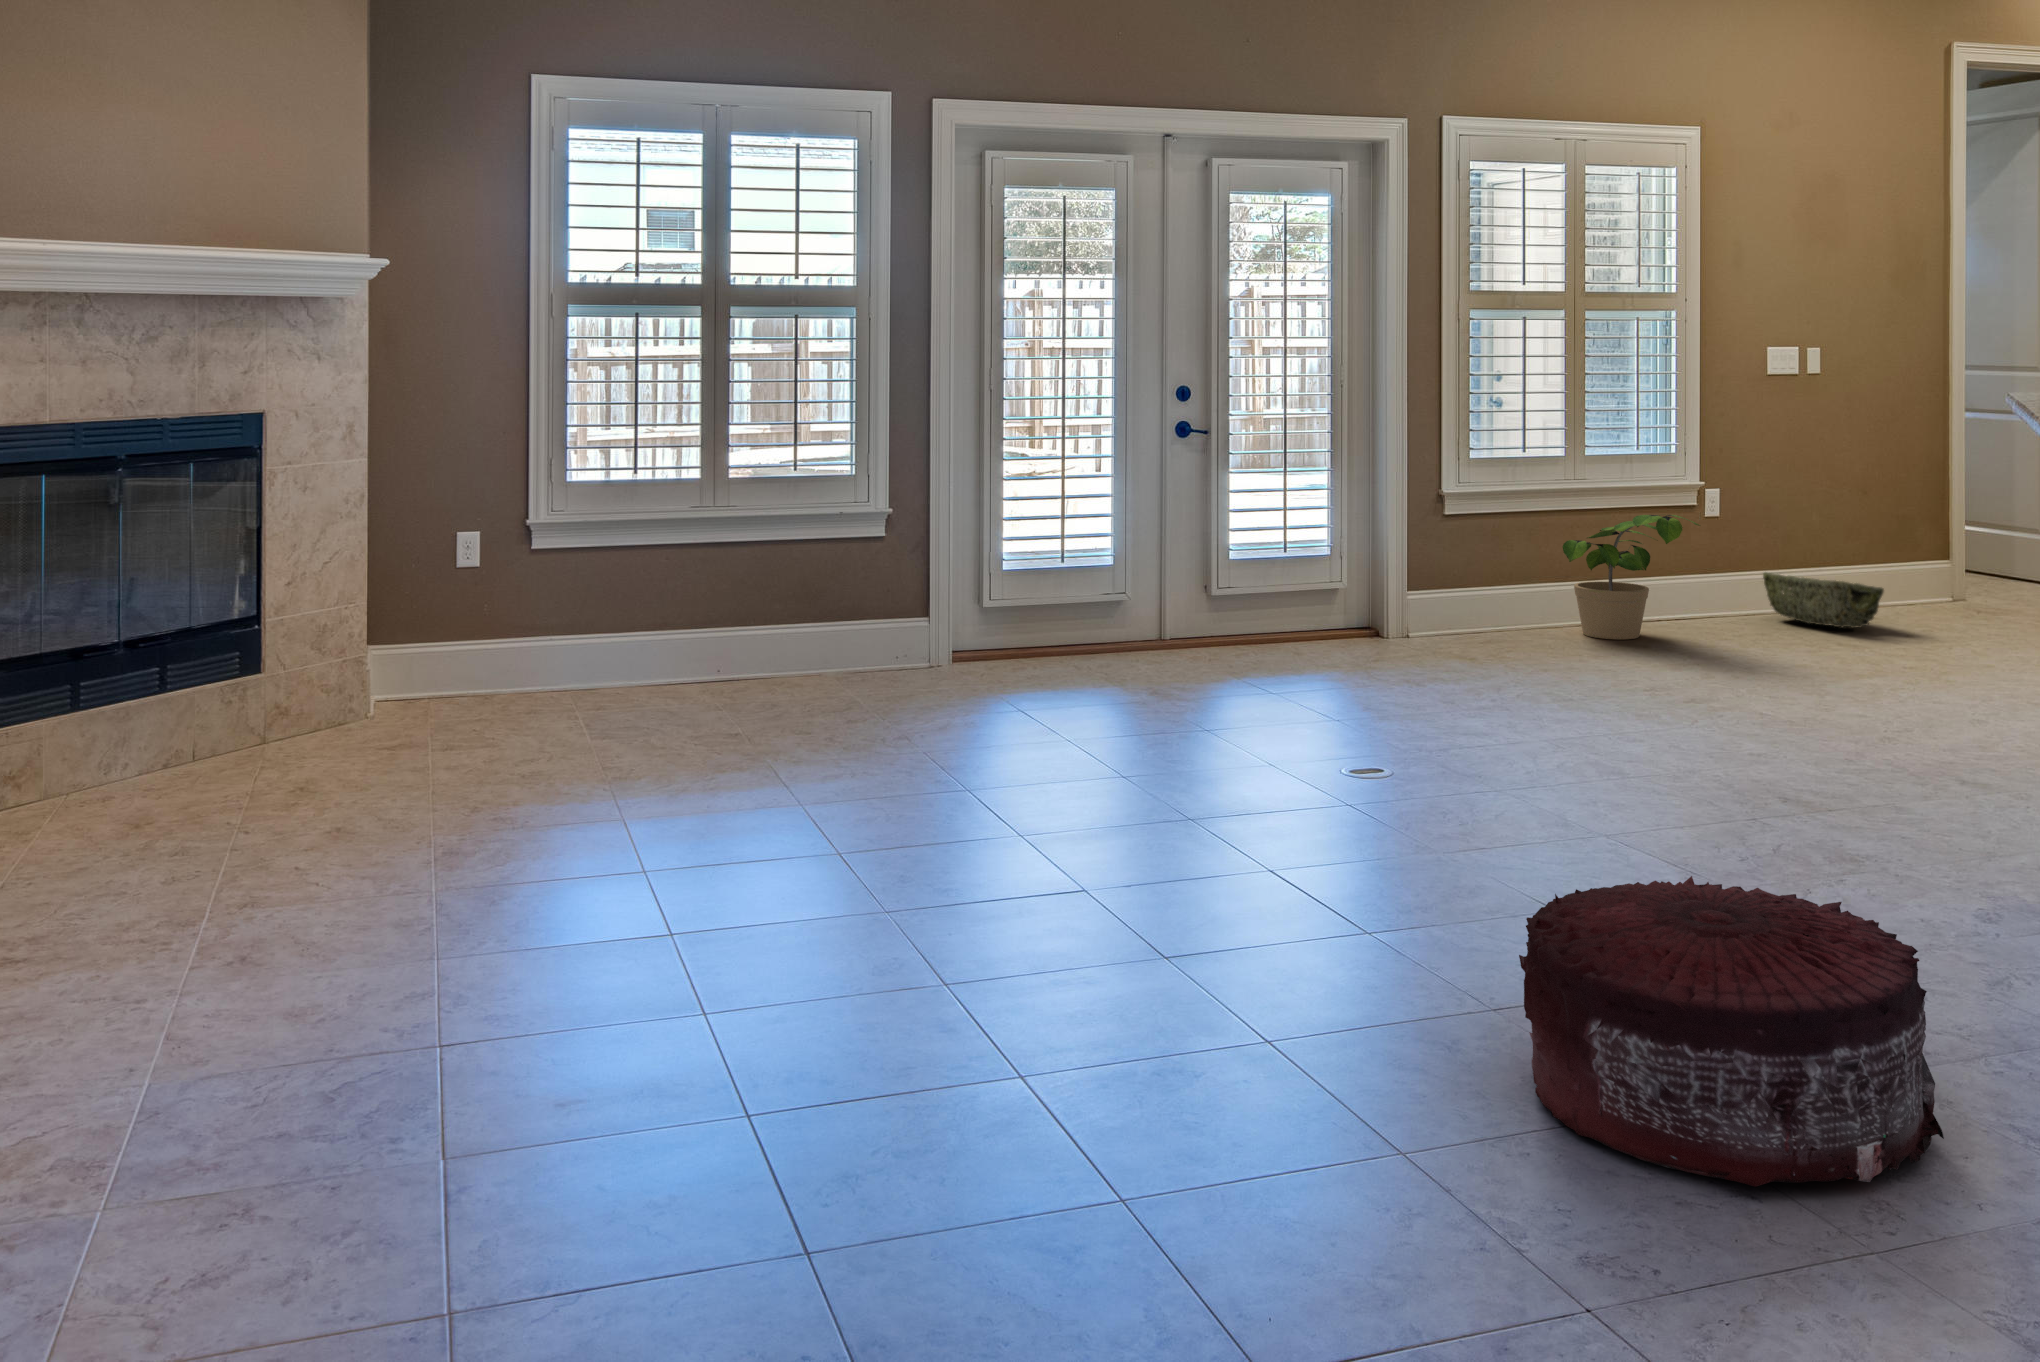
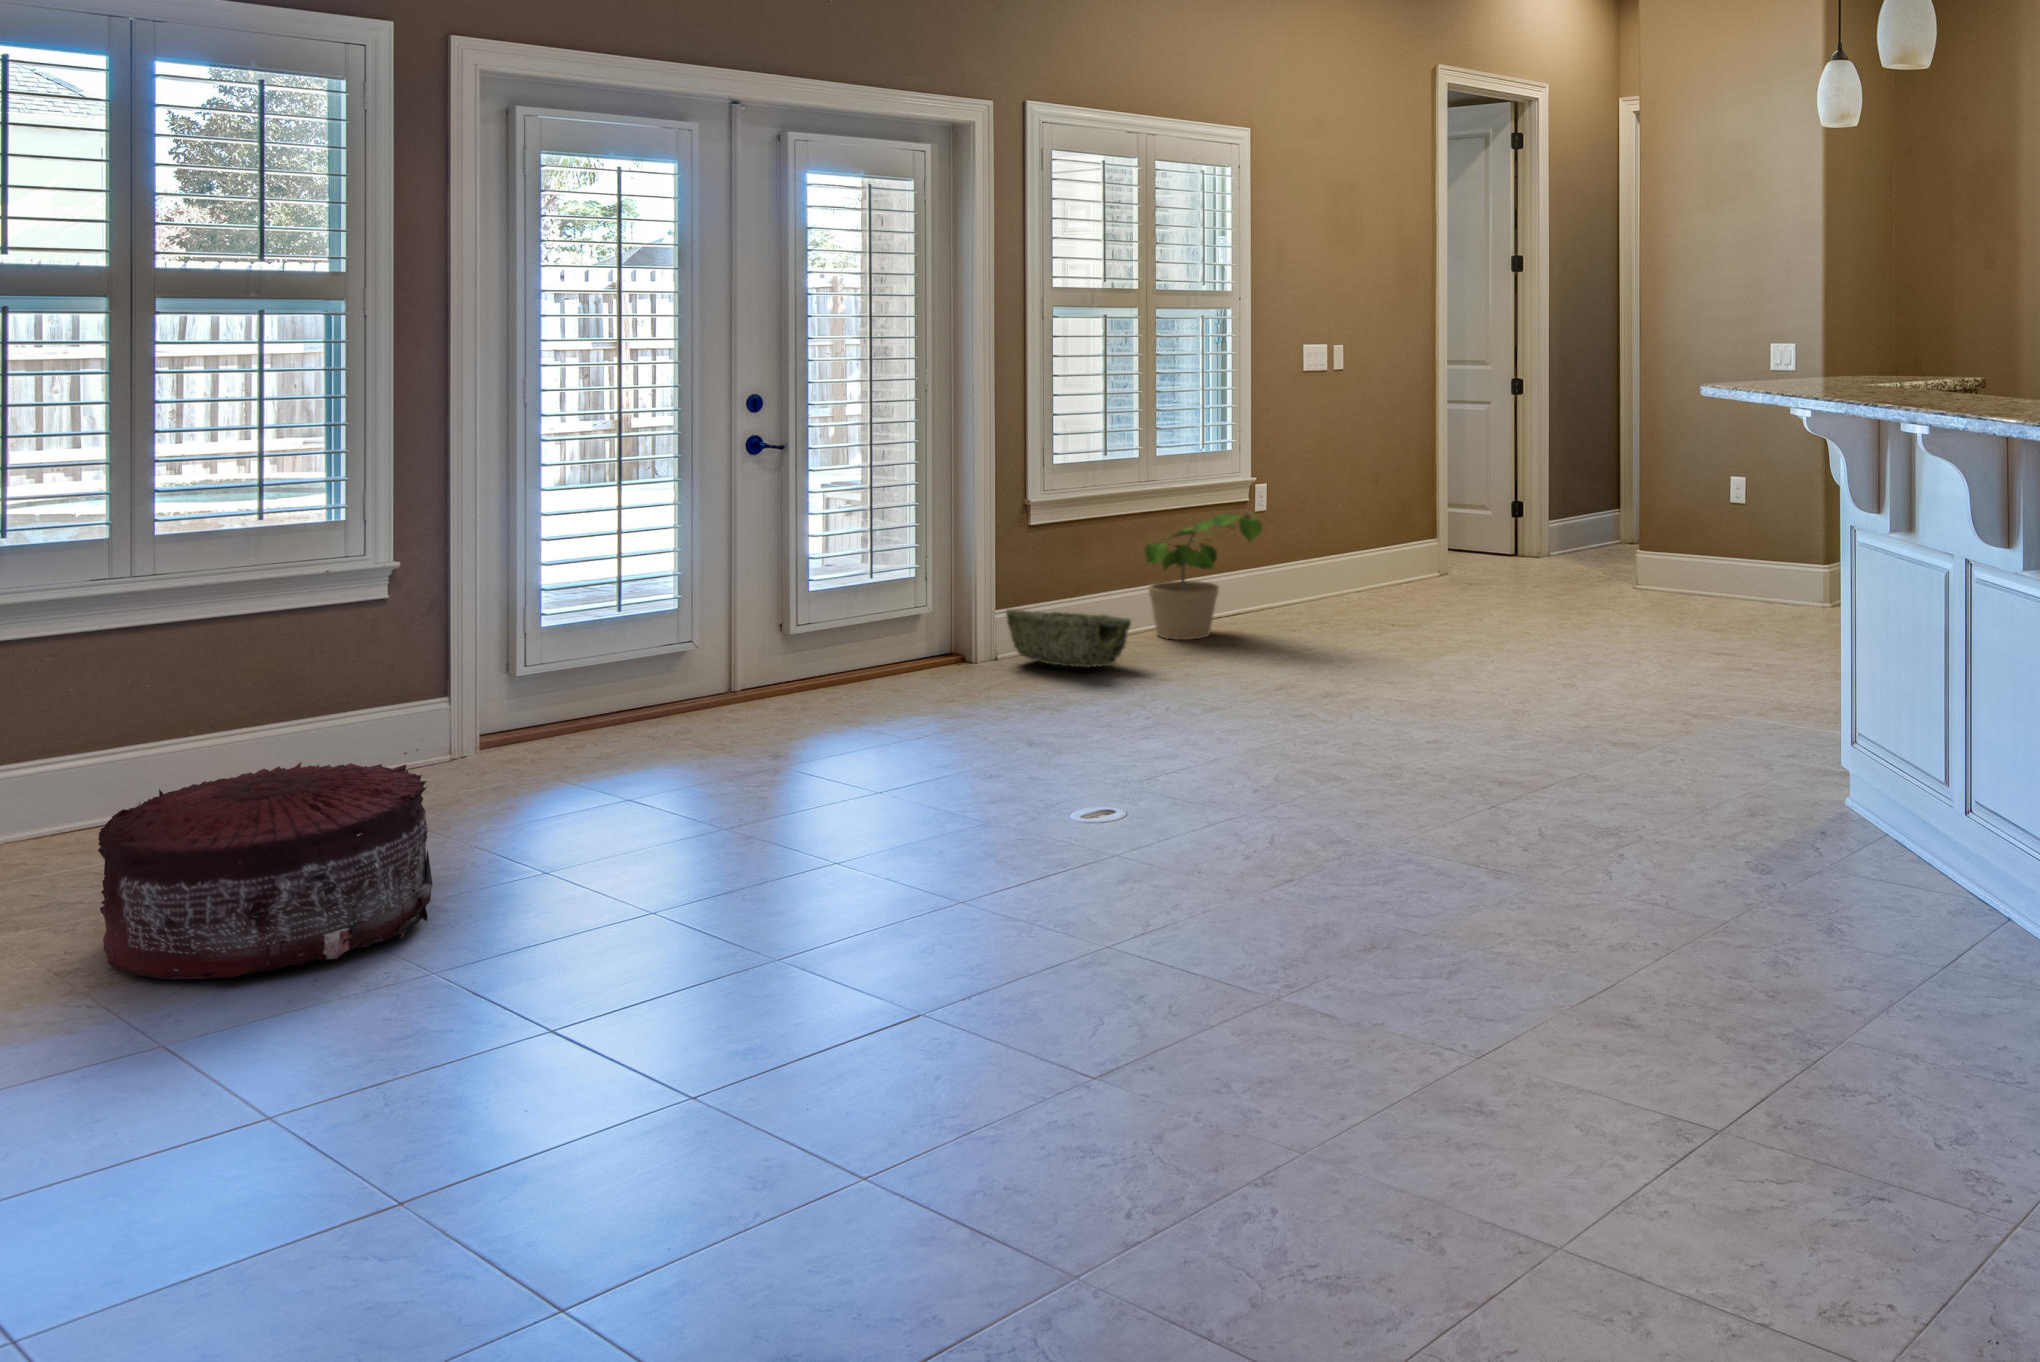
woven basket: present [1763,572,1884,628] -> present [1006,609,1131,667]
pouf: present [1519,876,1944,1187] -> present [98,762,432,979]

